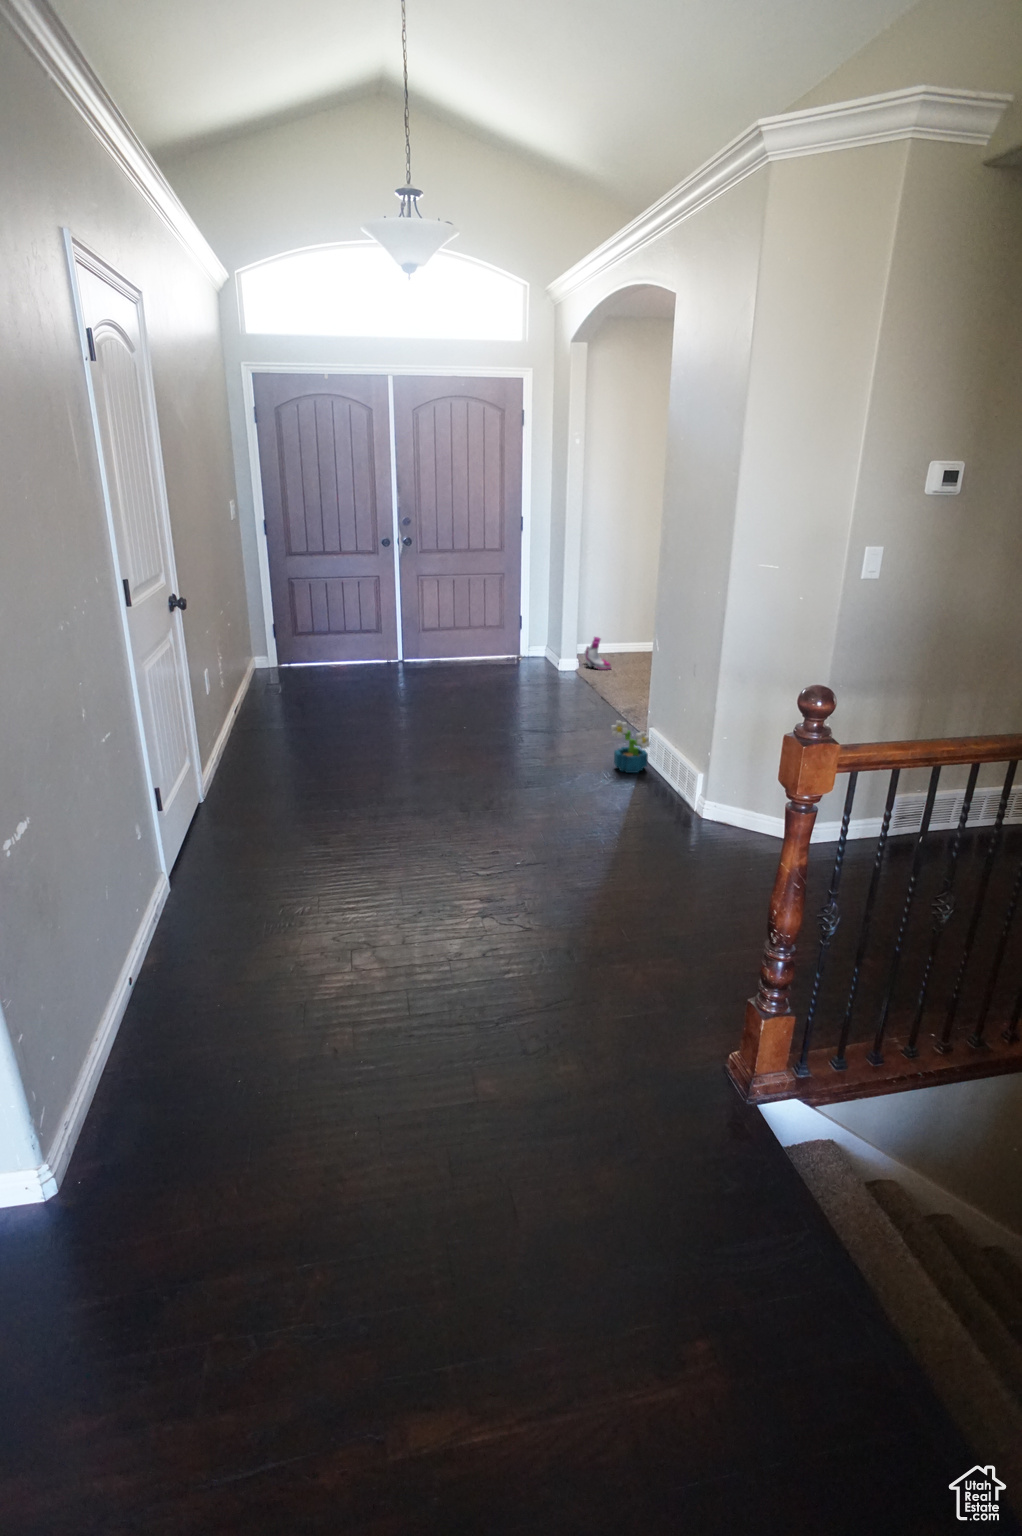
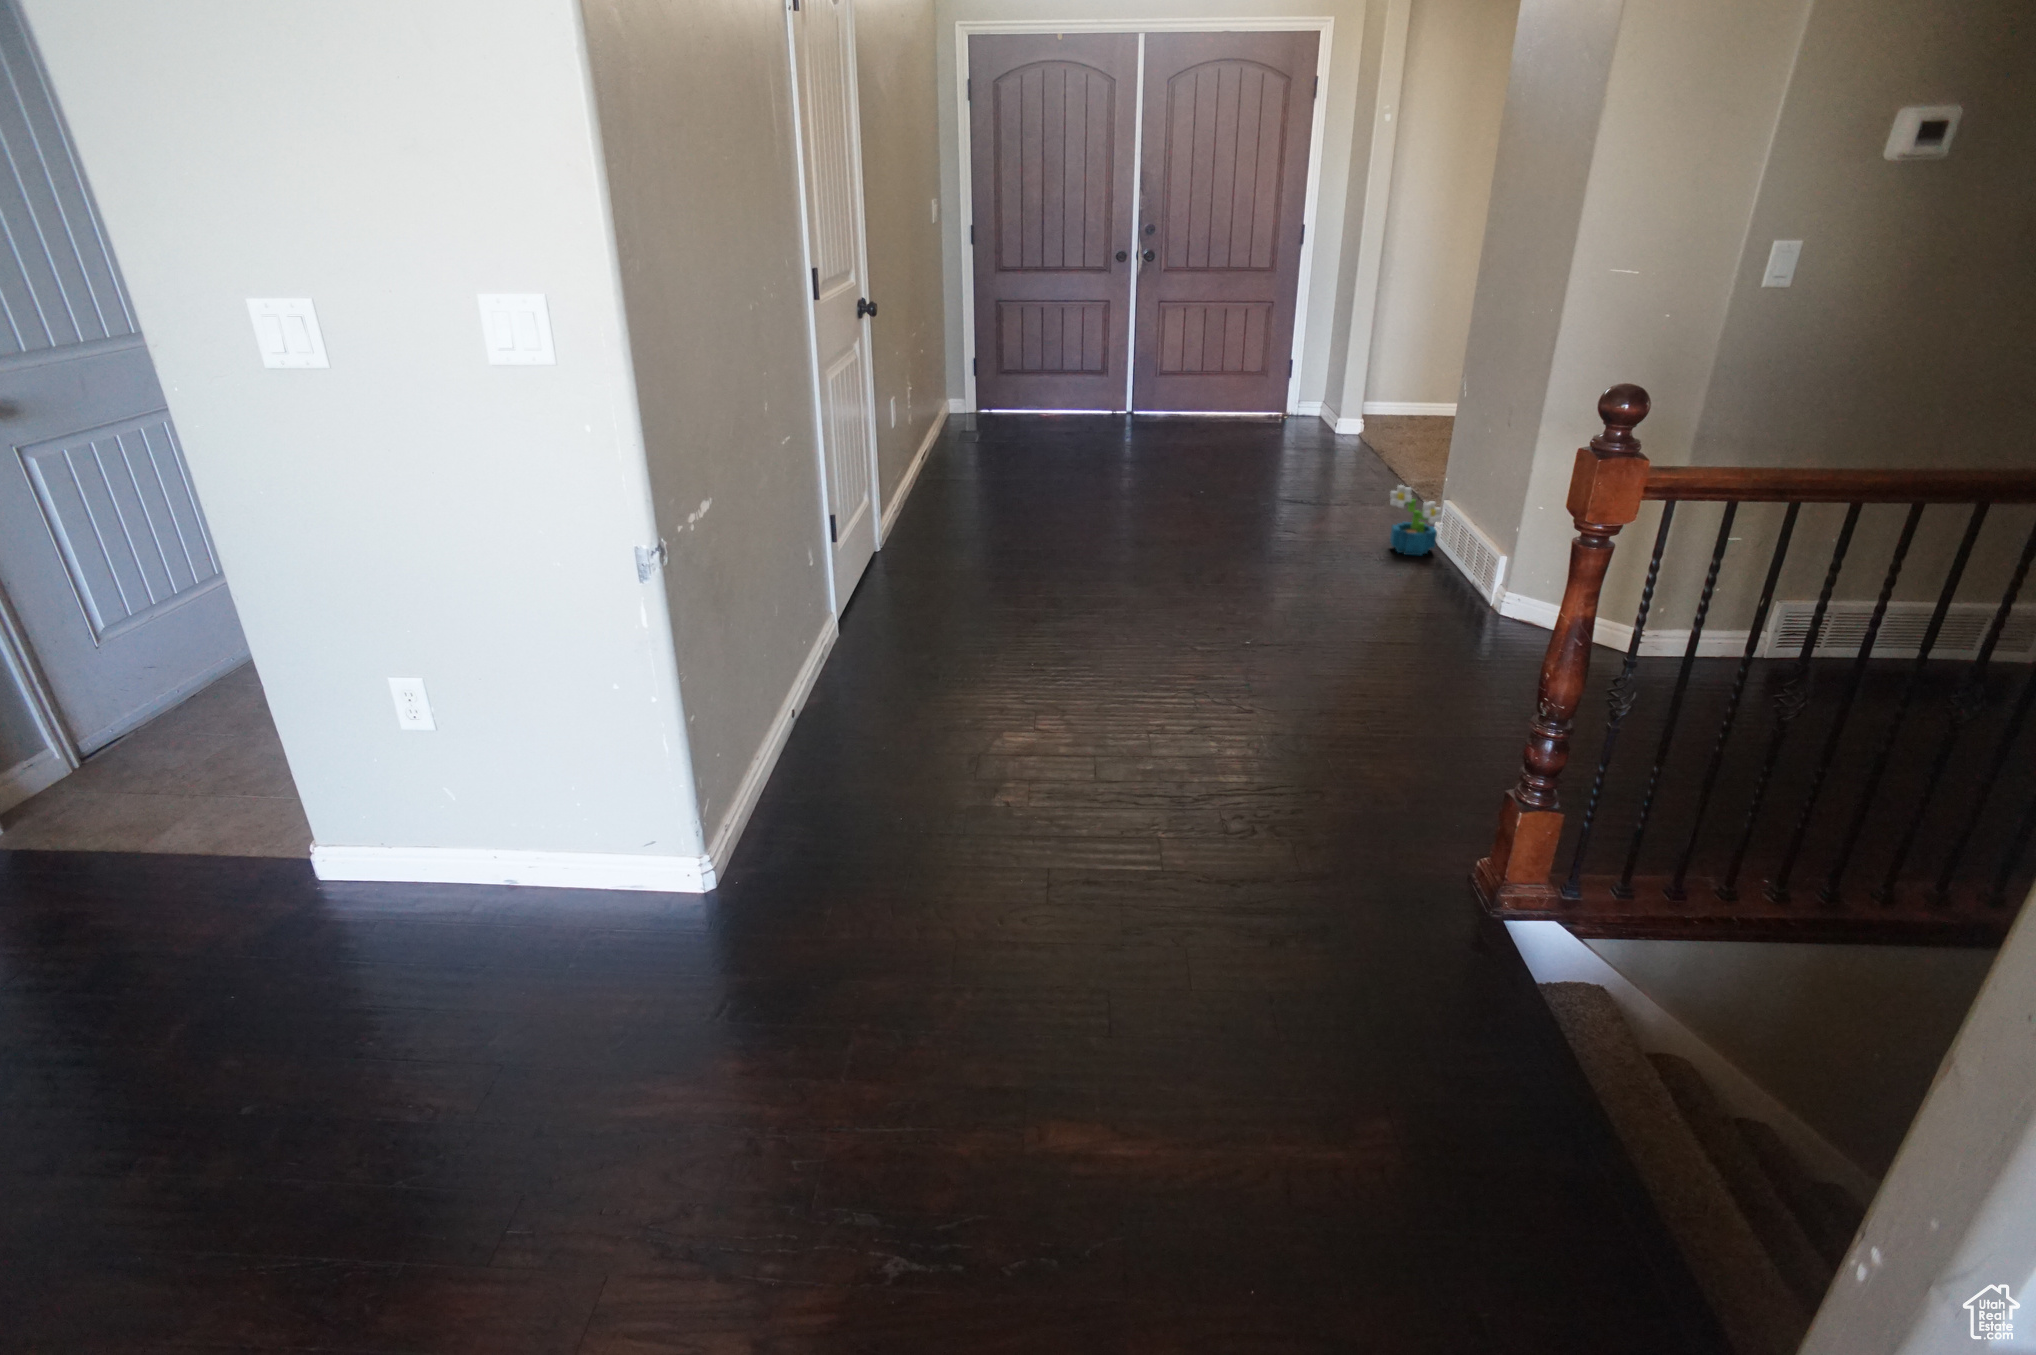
boots: present [584,637,611,670] -> none [1373,389,1410,434]

